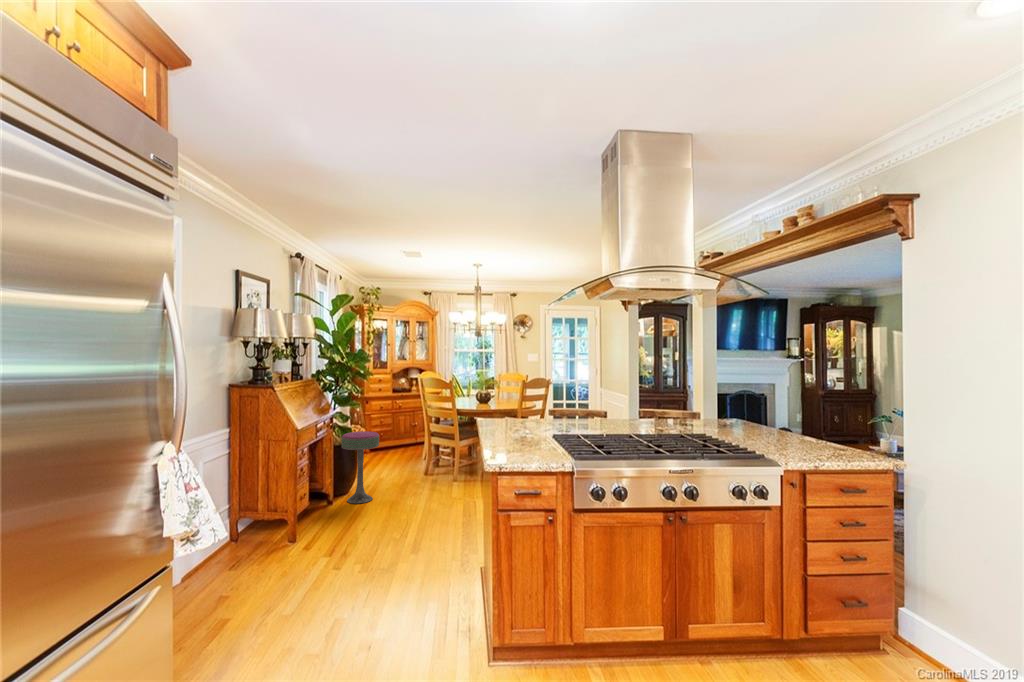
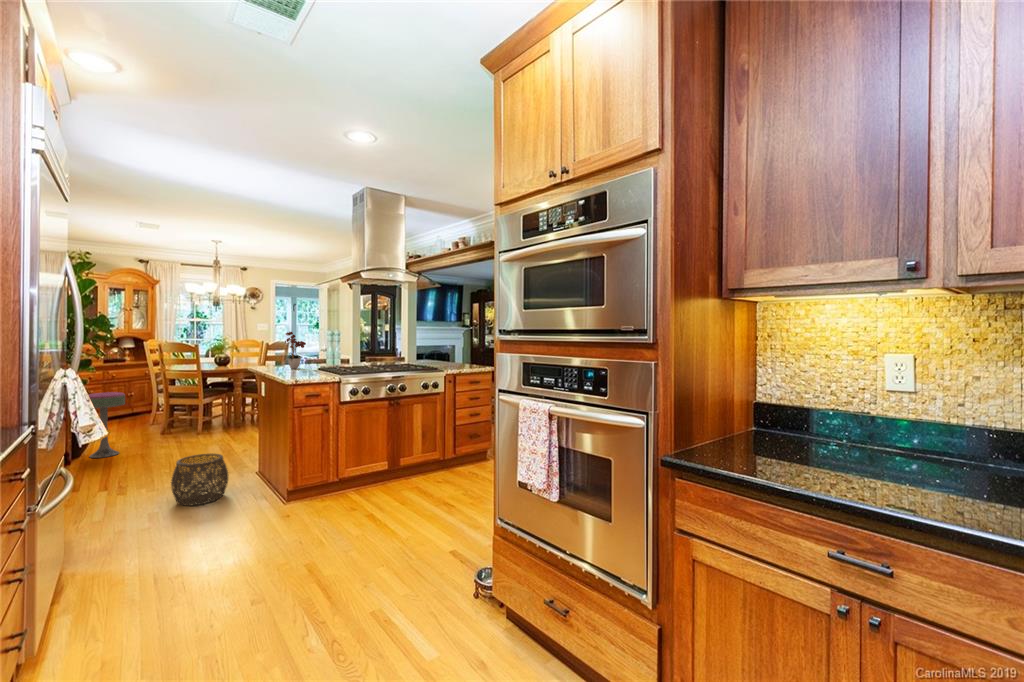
flower arrangement: none [515,371,549,427] -> present [285,332,306,369]
woven basket: none [357,546,427,631] -> present [171,453,229,506]

